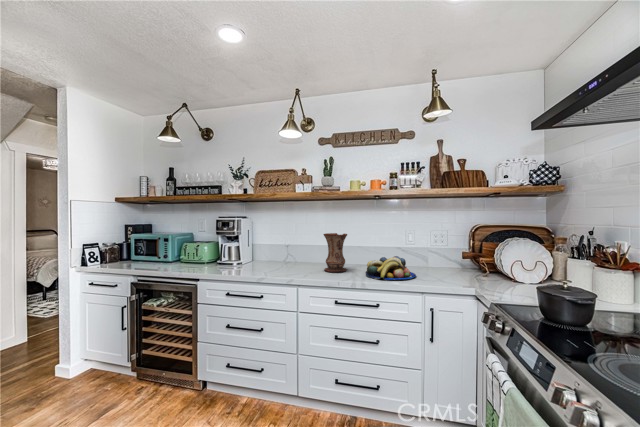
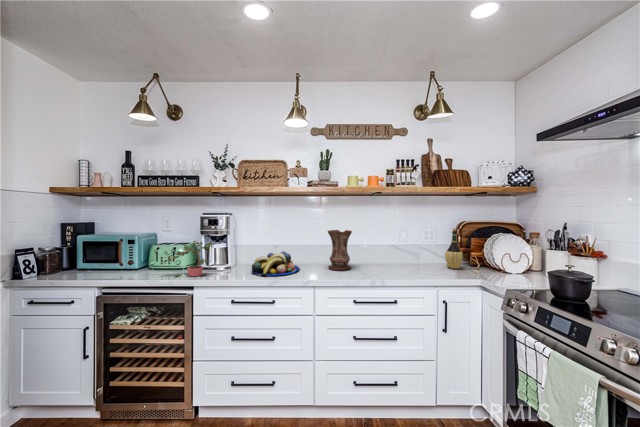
wine bottle: none [448,233,467,277] -> present [445,228,463,269]
potted plant: none [182,239,222,270] -> present [164,241,214,276]
fruit bowl: present [366,256,416,280] -> present [252,251,300,276]

